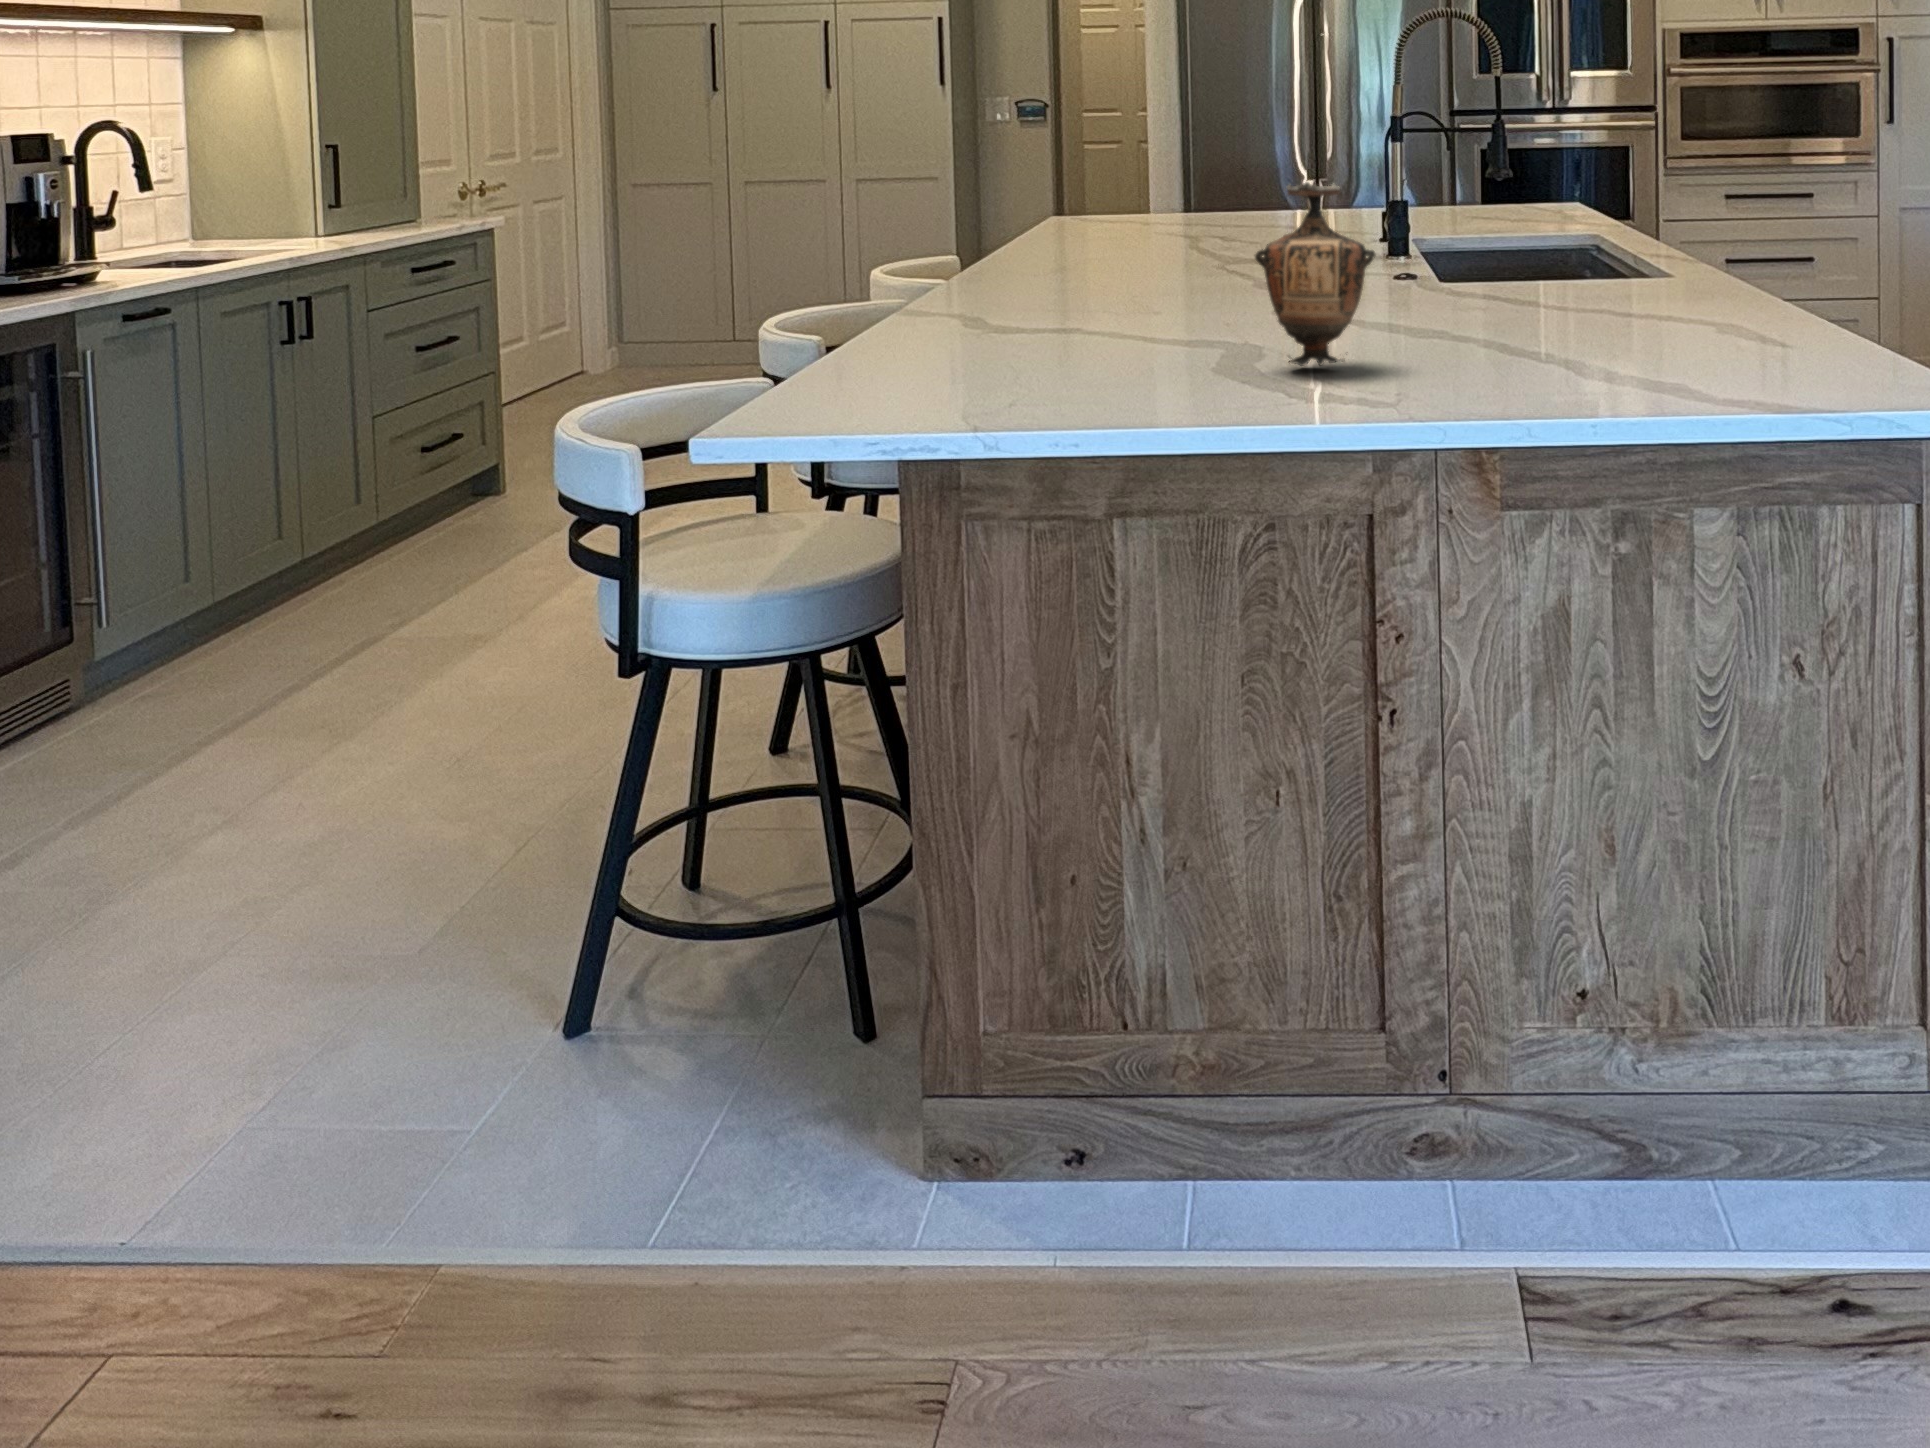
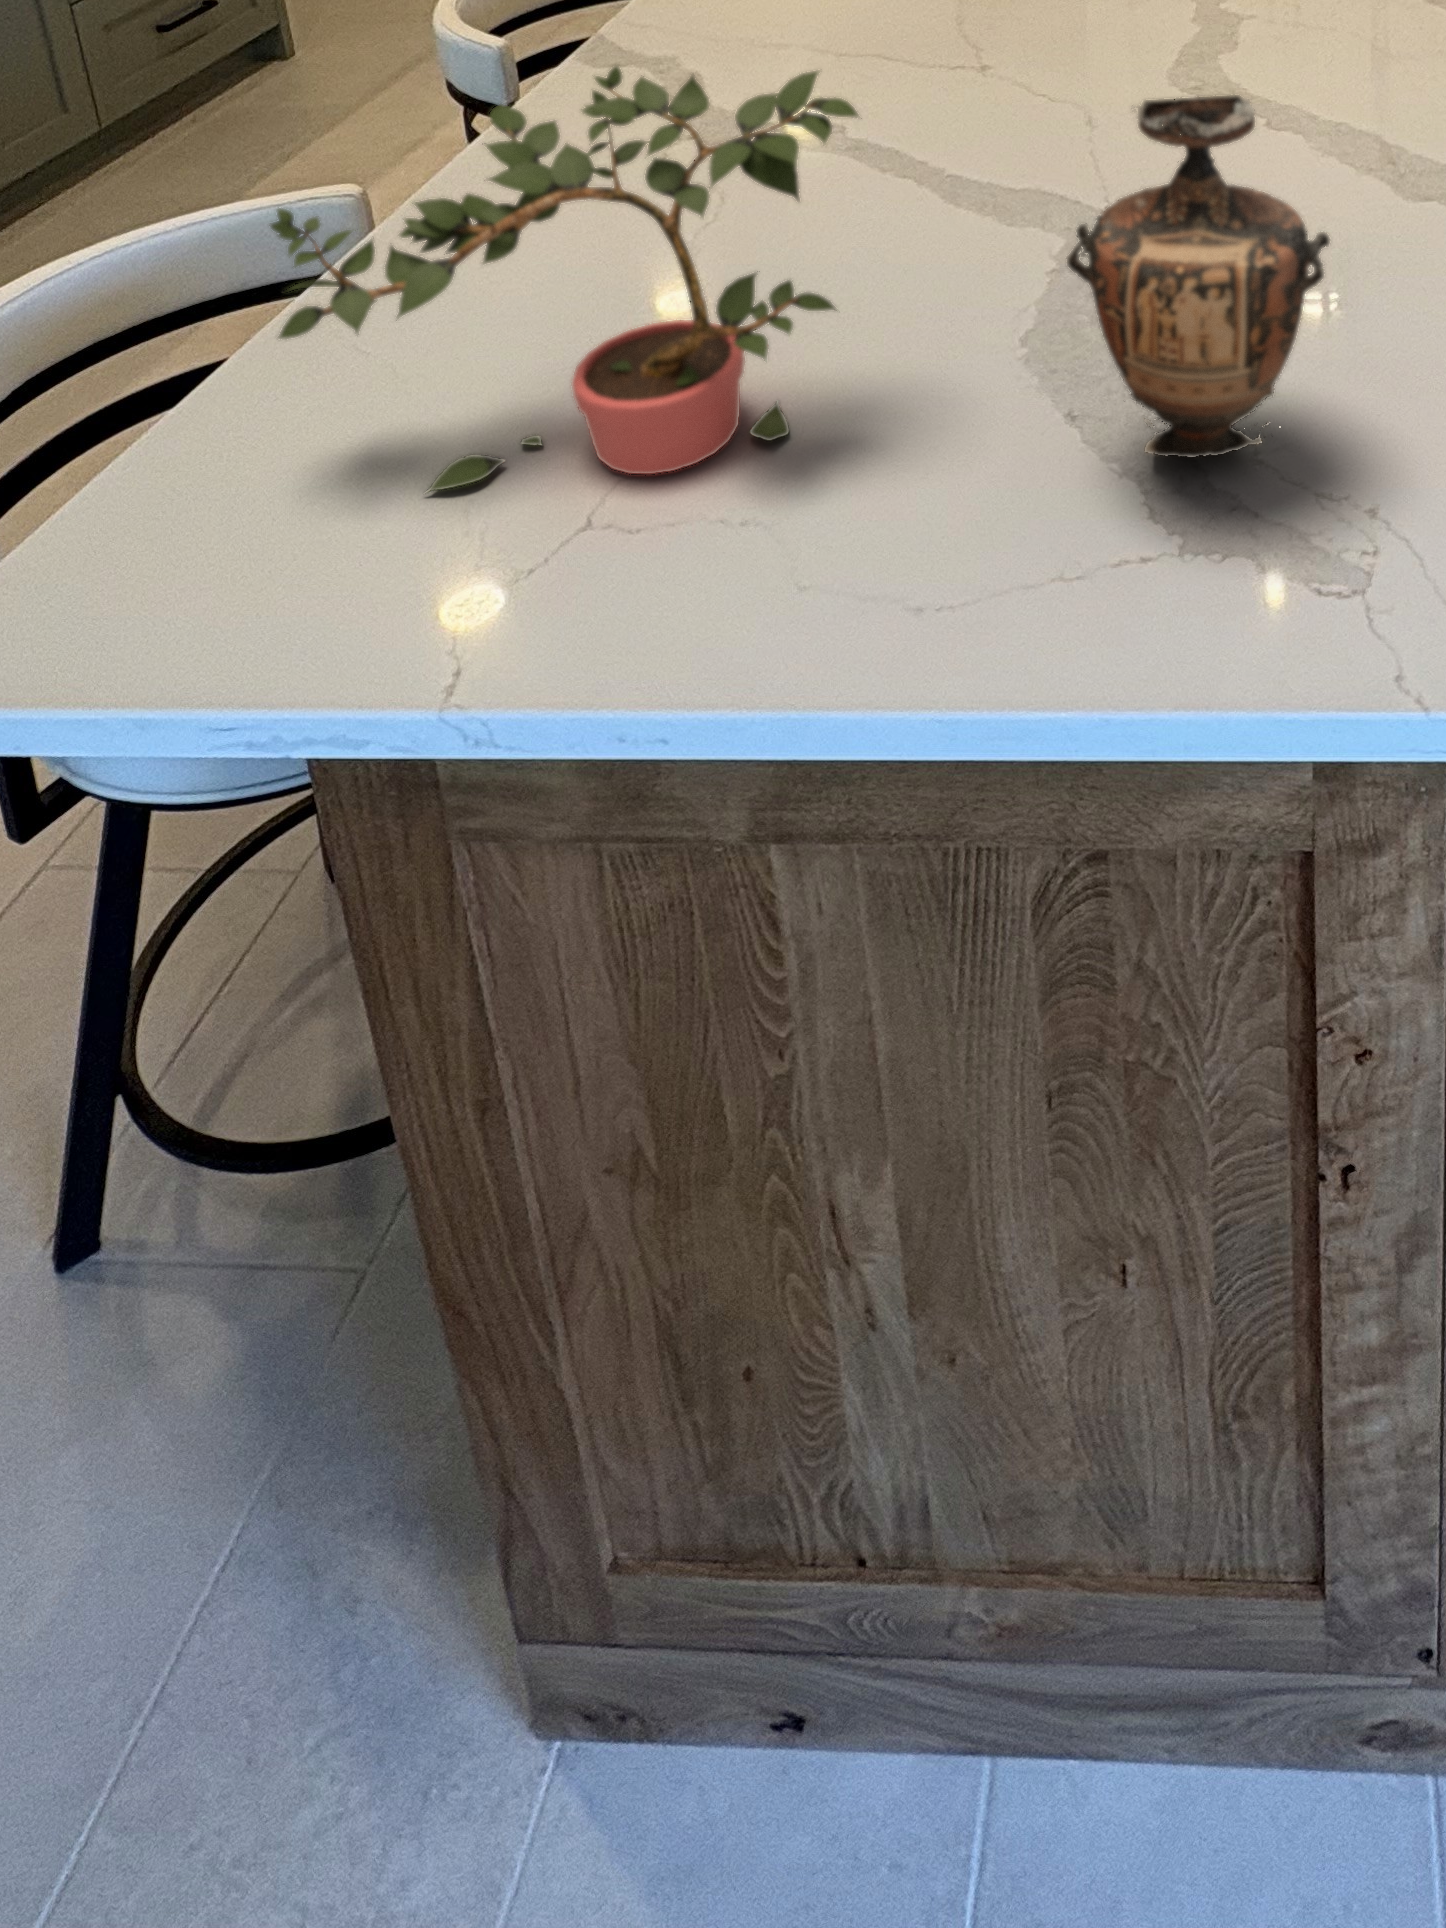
potted plant: none [873,183,1155,382] -> present [271,66,858,491]

